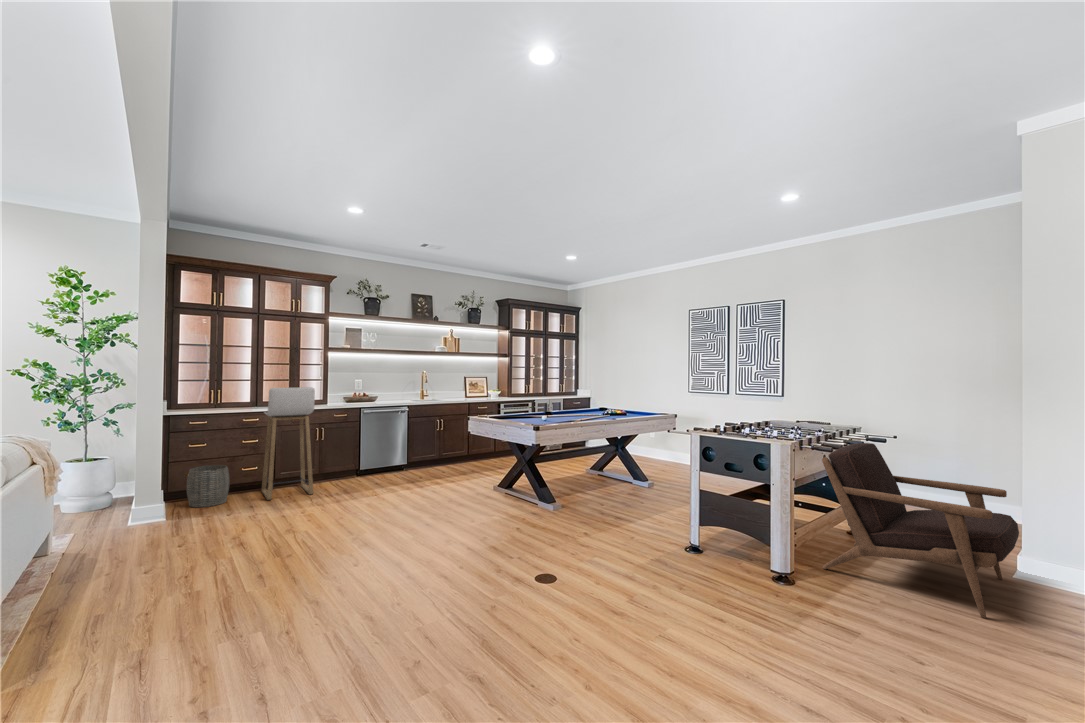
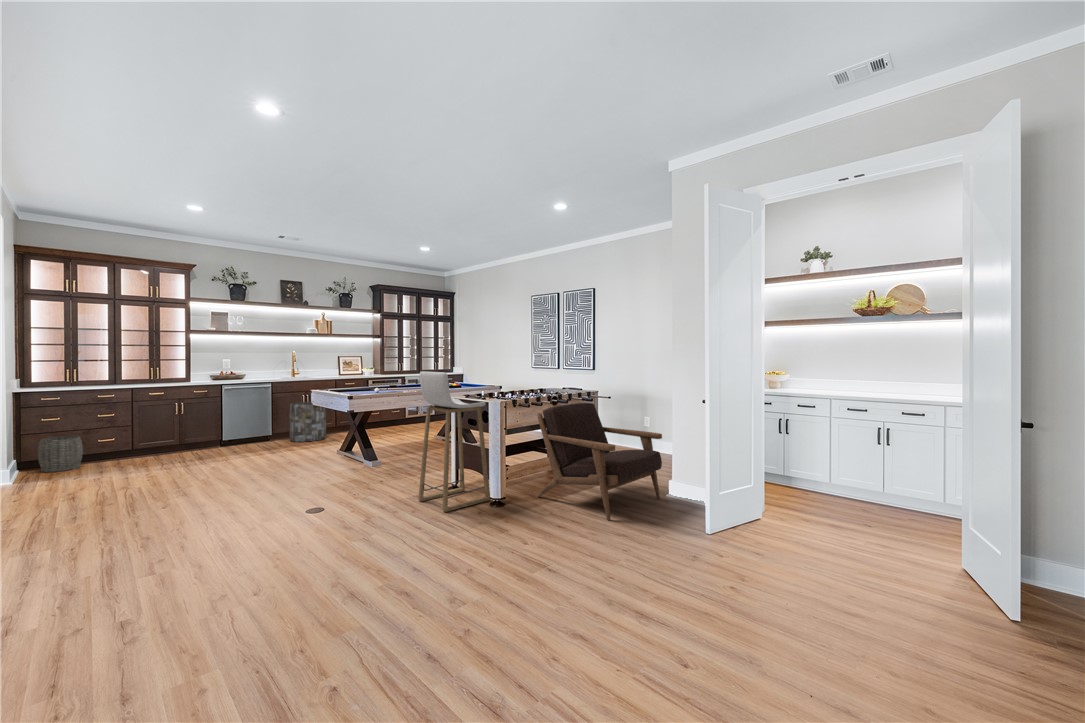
bar stool: present [262,387,315,500] -> present [418,371,490,512]
side table: none [427,428,464,474] -> present [290,402,326,442]

